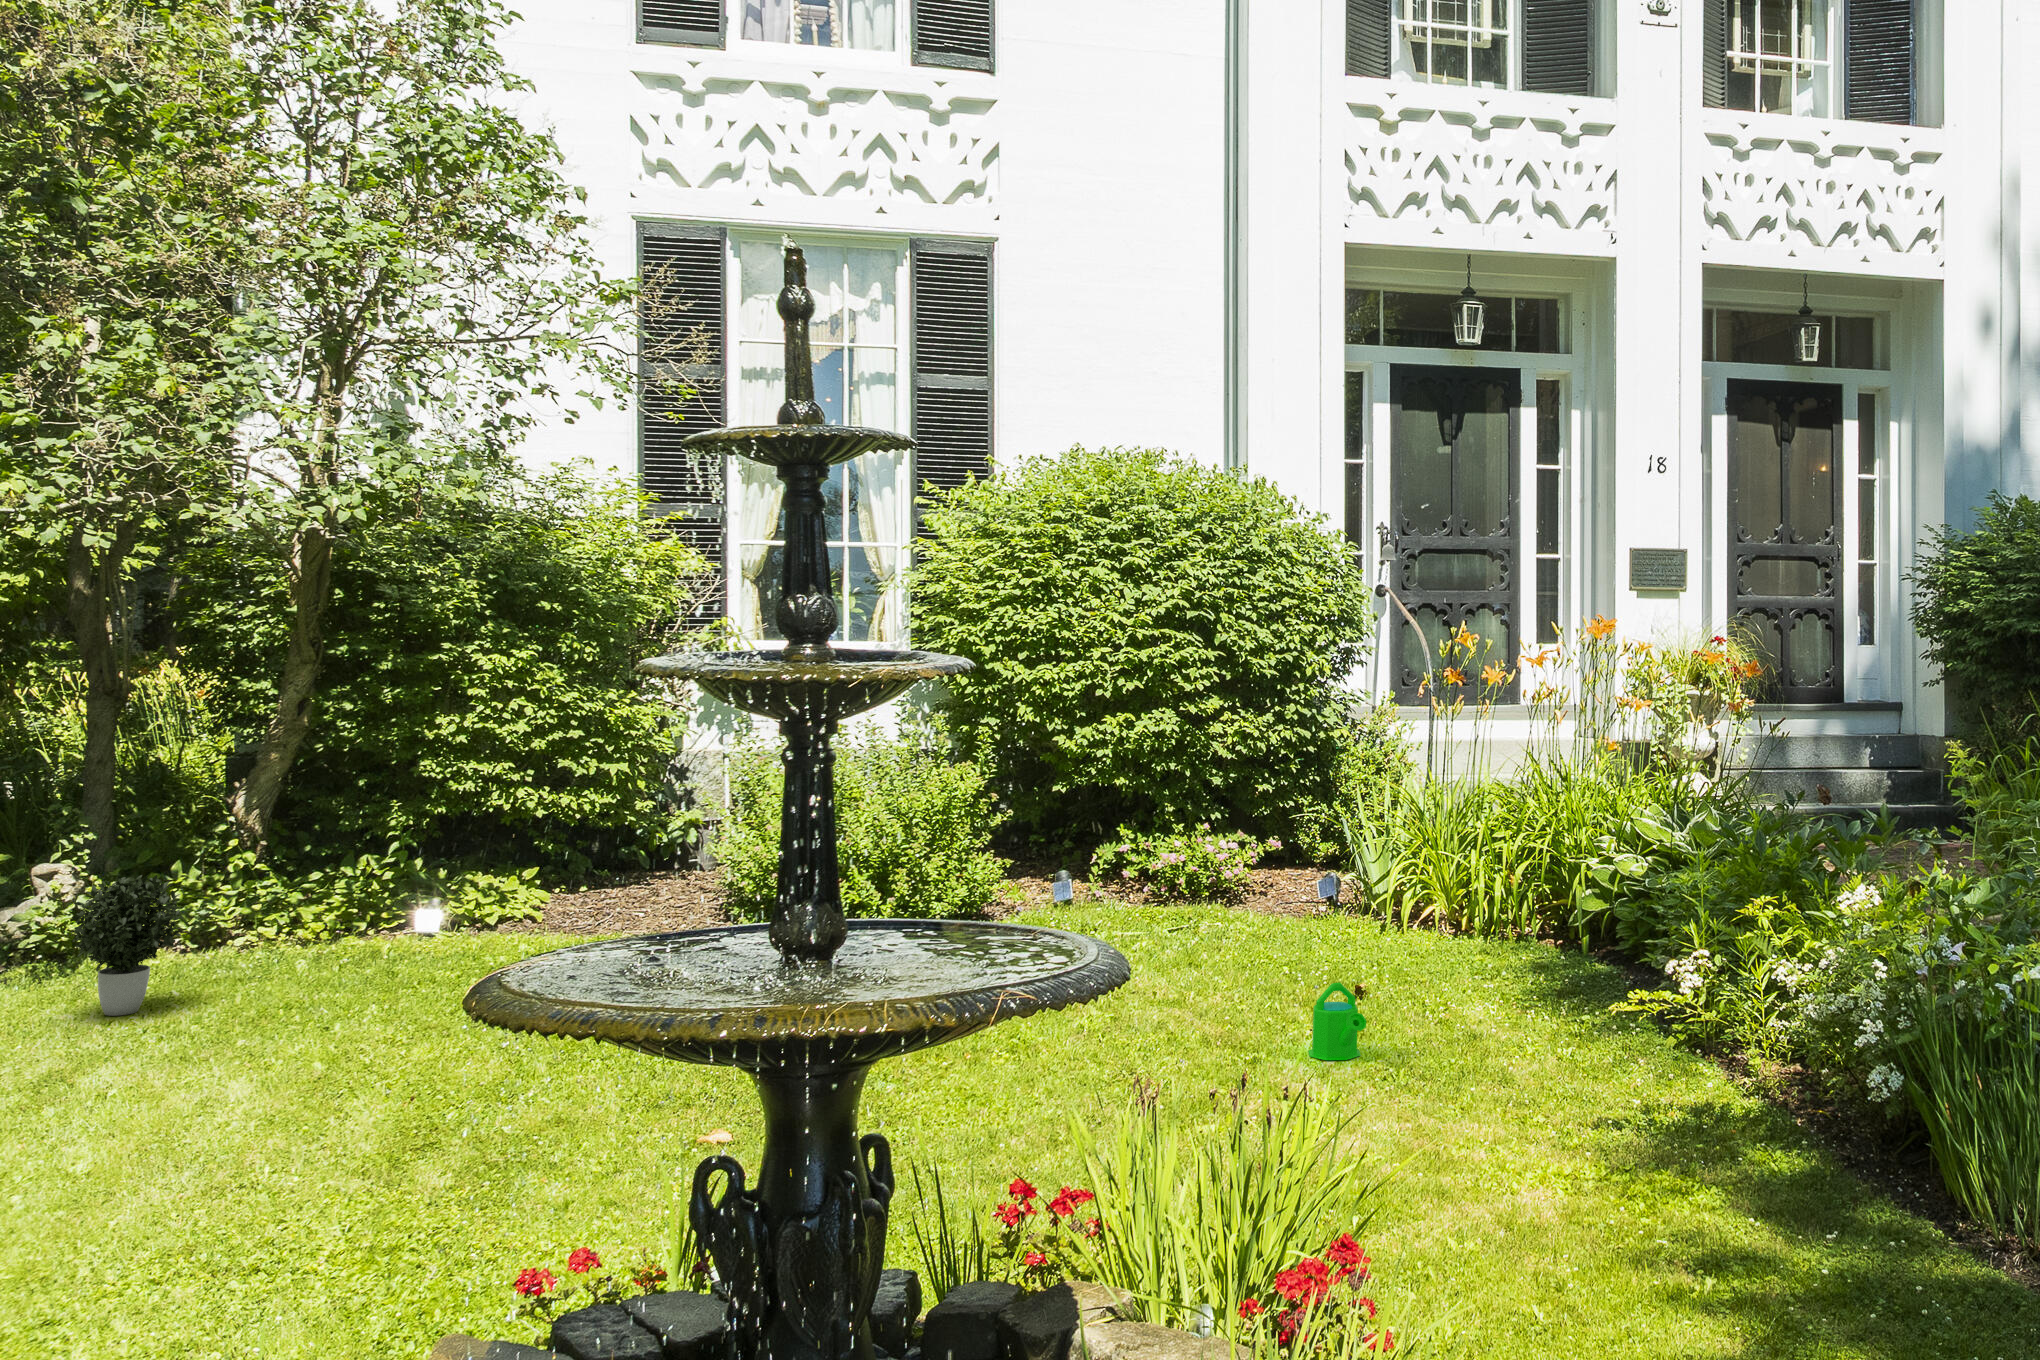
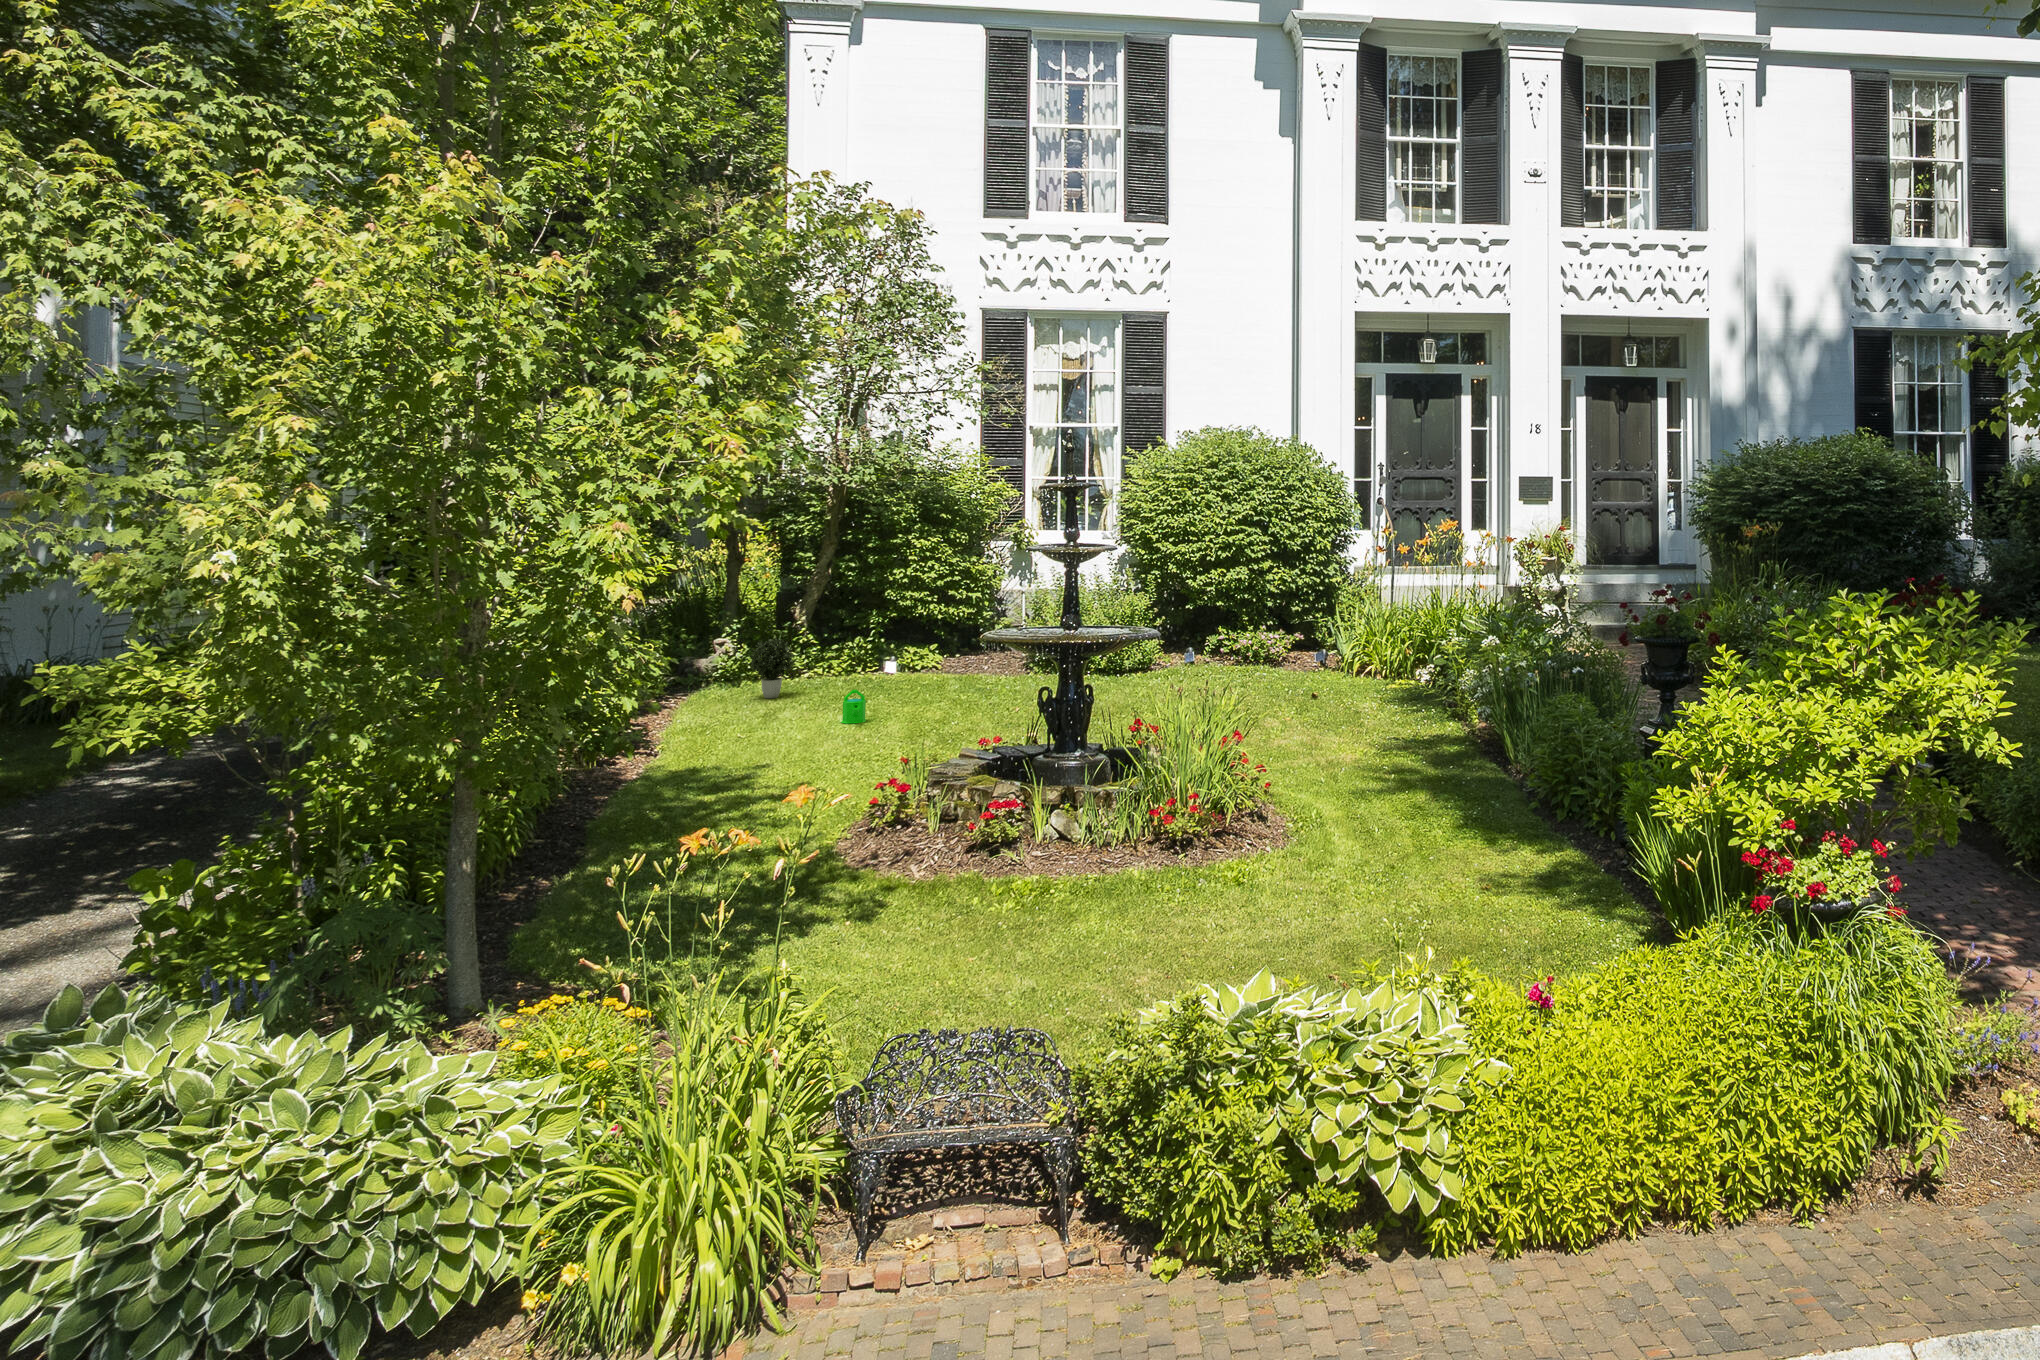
watering can: present [1308,982,1367,1060] -> present [842,690,866,724]

